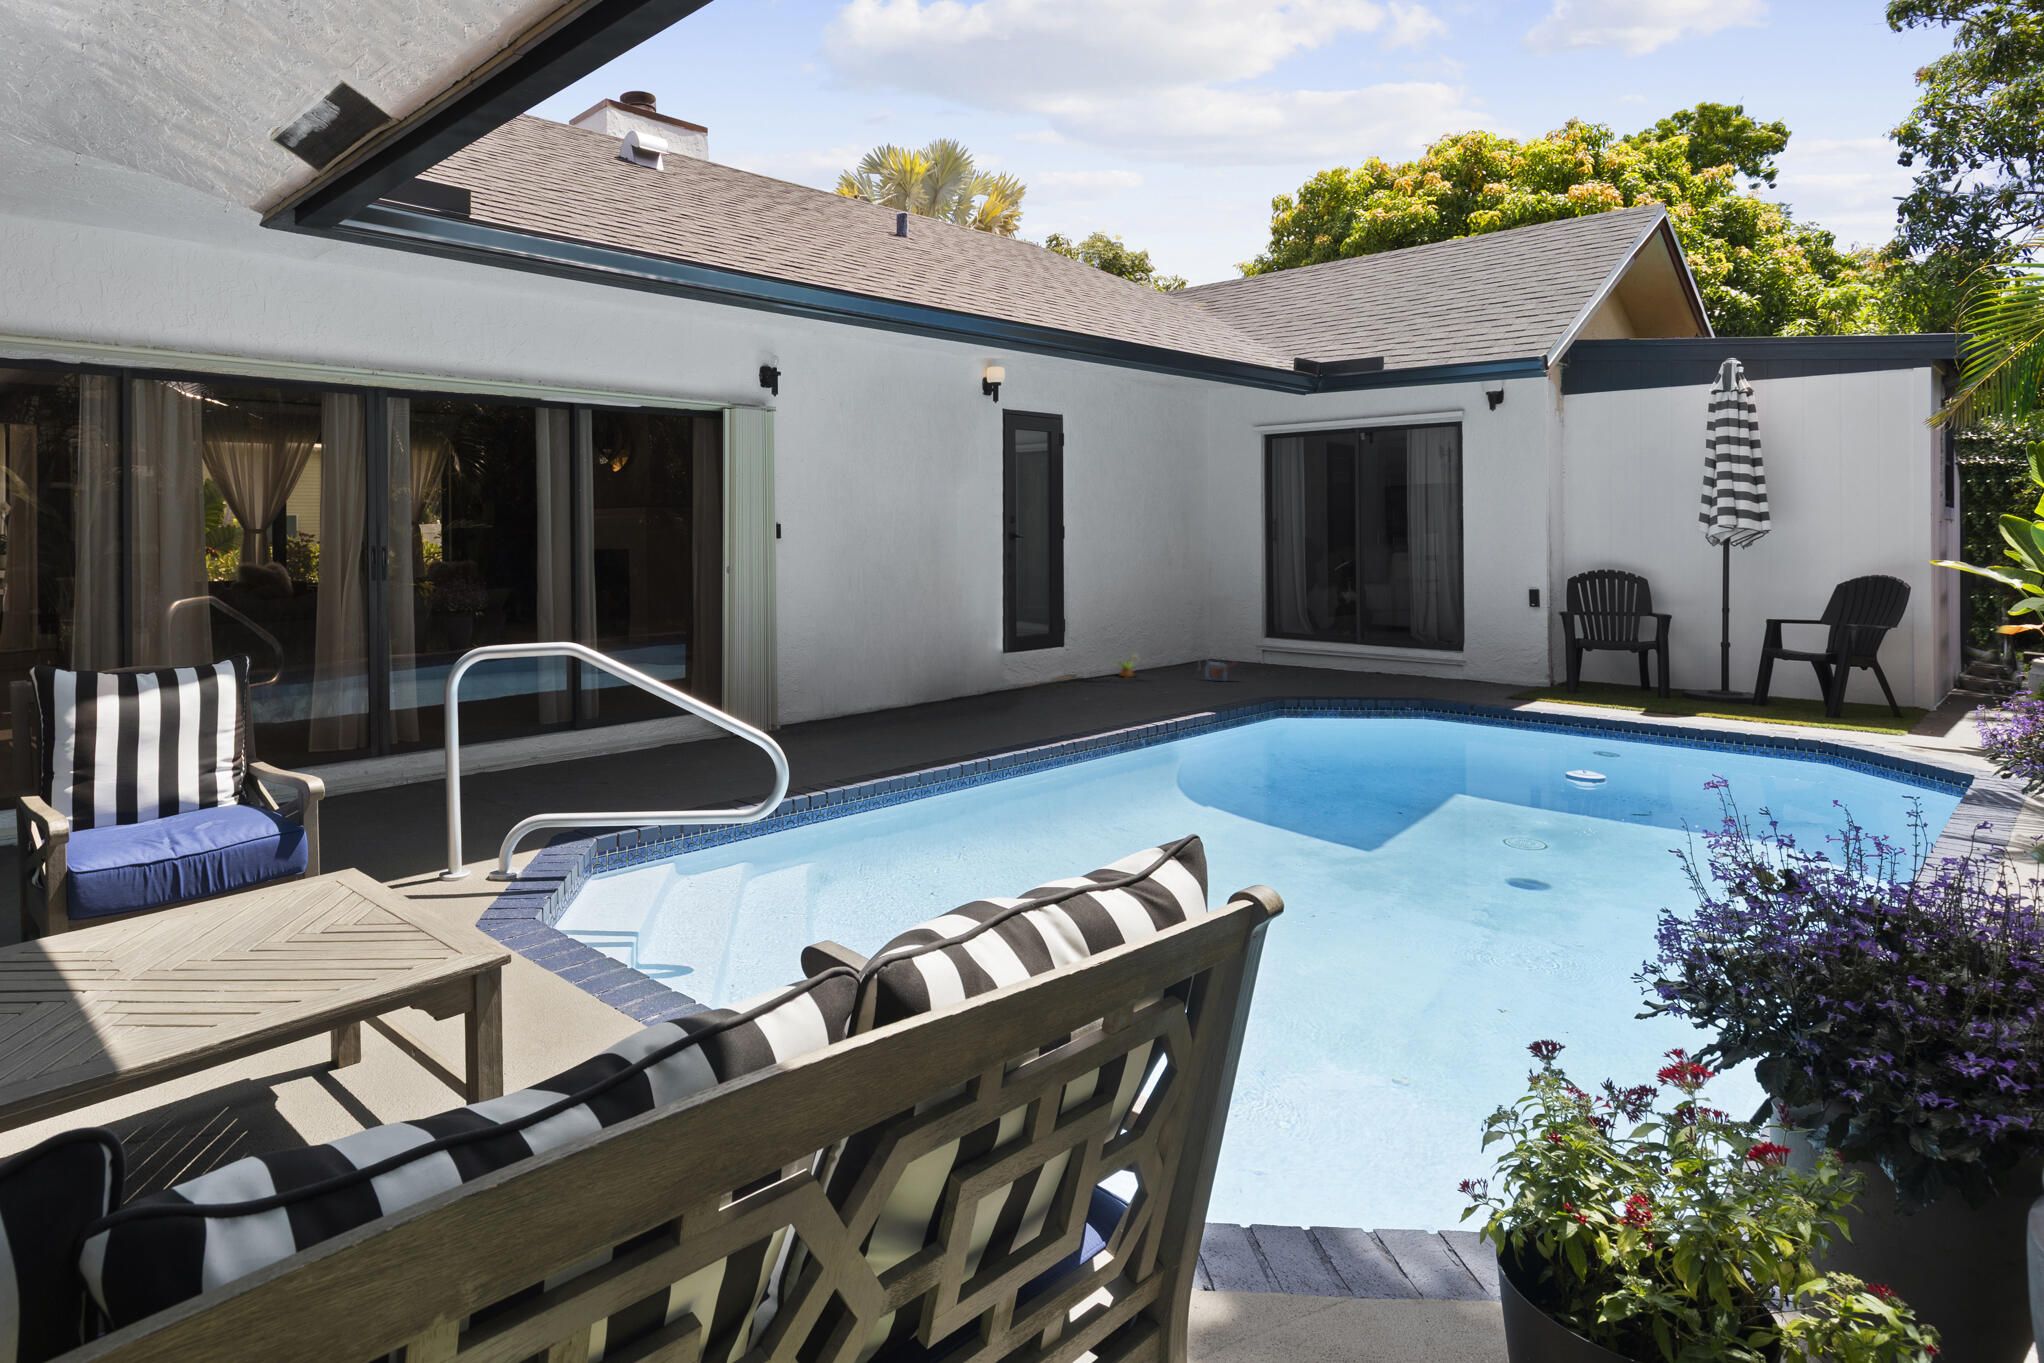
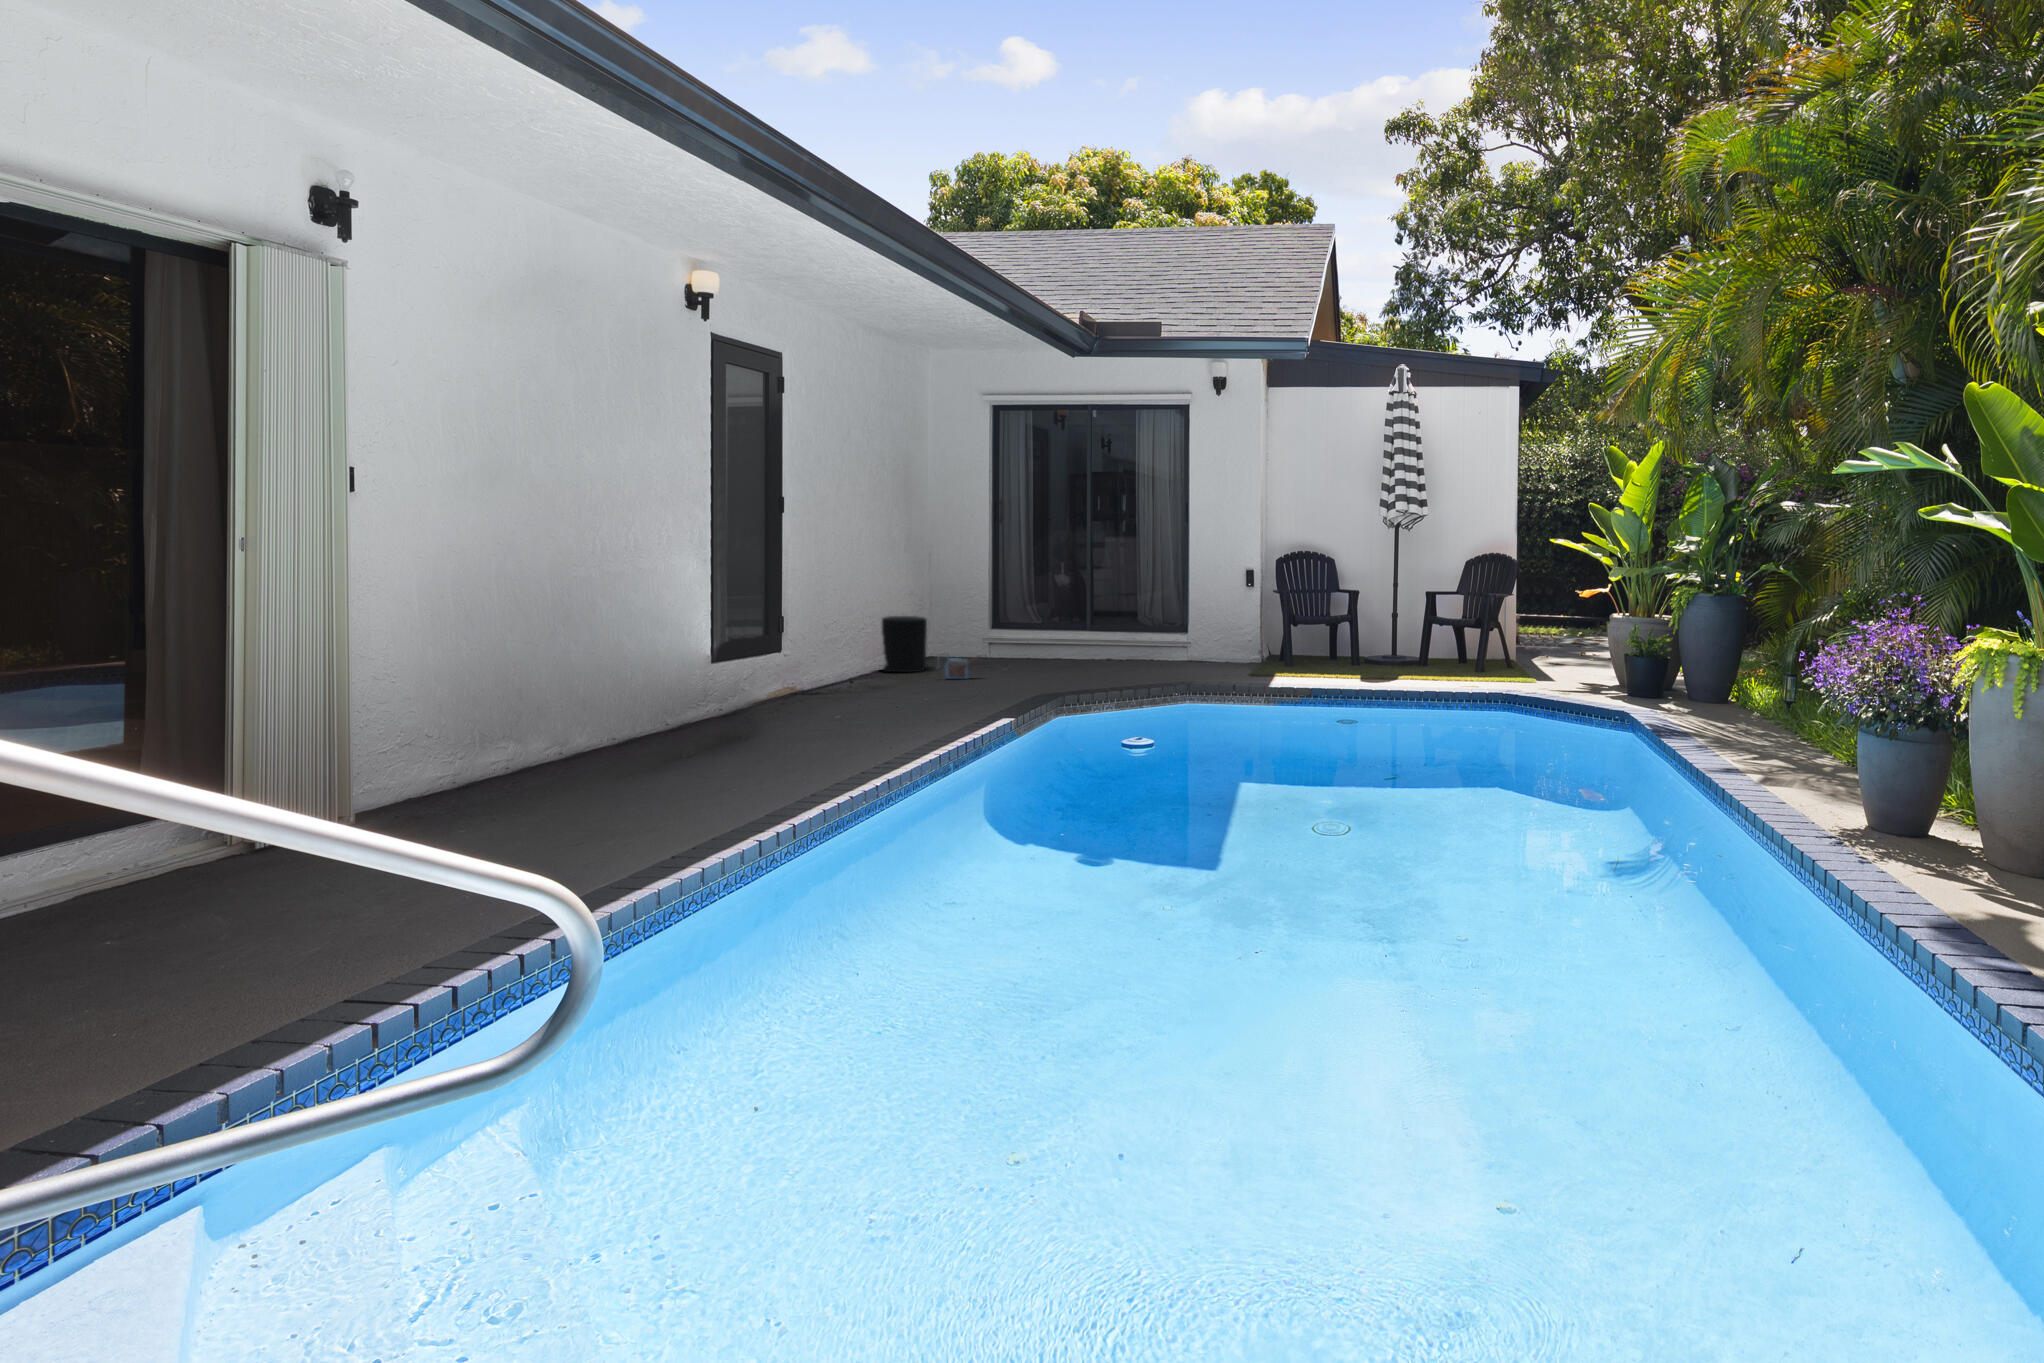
stool: none [1154,622,1196,672] -> present [882,616,927,673]
decorative plant: present [1115,651,1140,677] -> none [835,649,869,681]

